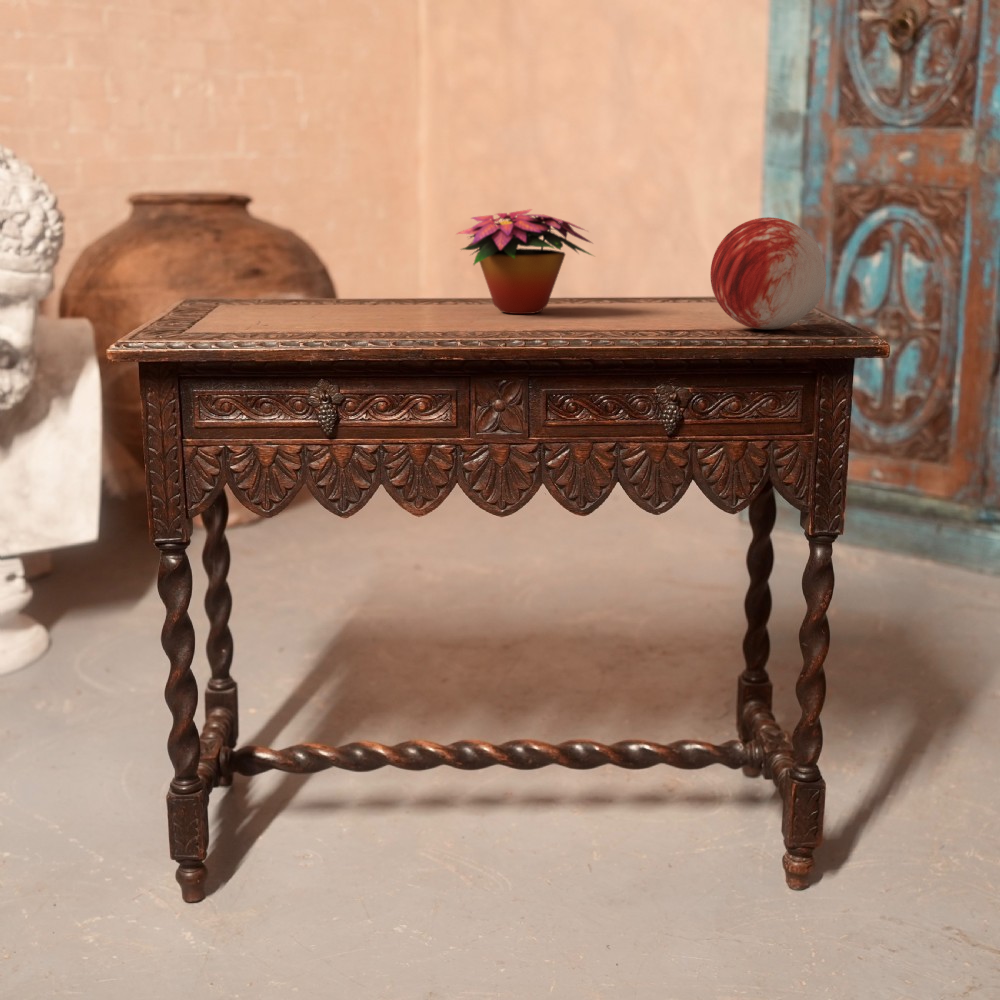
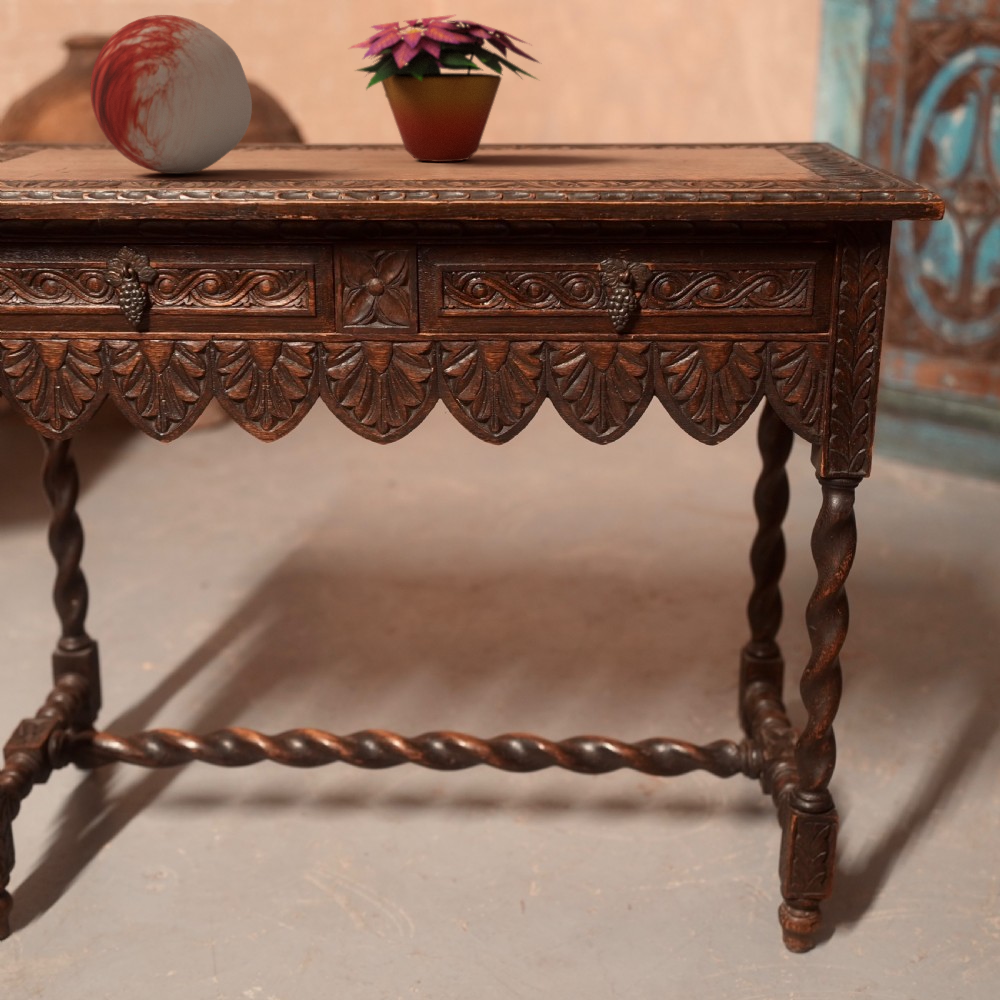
decorative orb: present [710,217,826,330] -> present [90,15,252,174]

